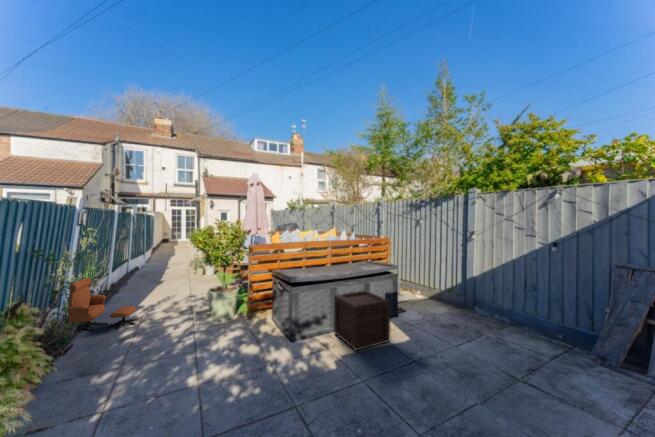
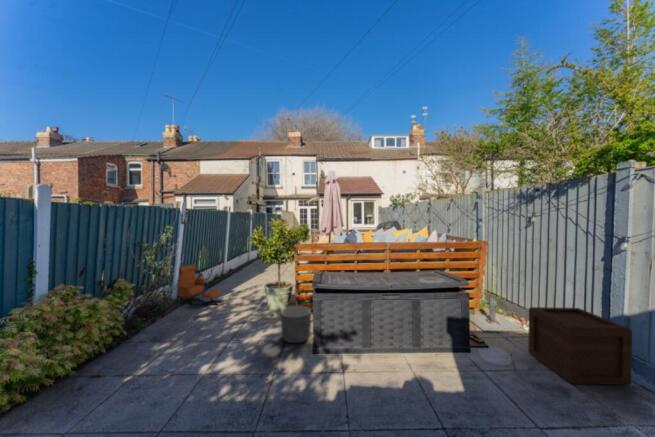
wooden crate: present [334,291,391,350] -> present [528,307,632,385]
planter: none [250,304,280,340] -> present [281,306,311,343]

